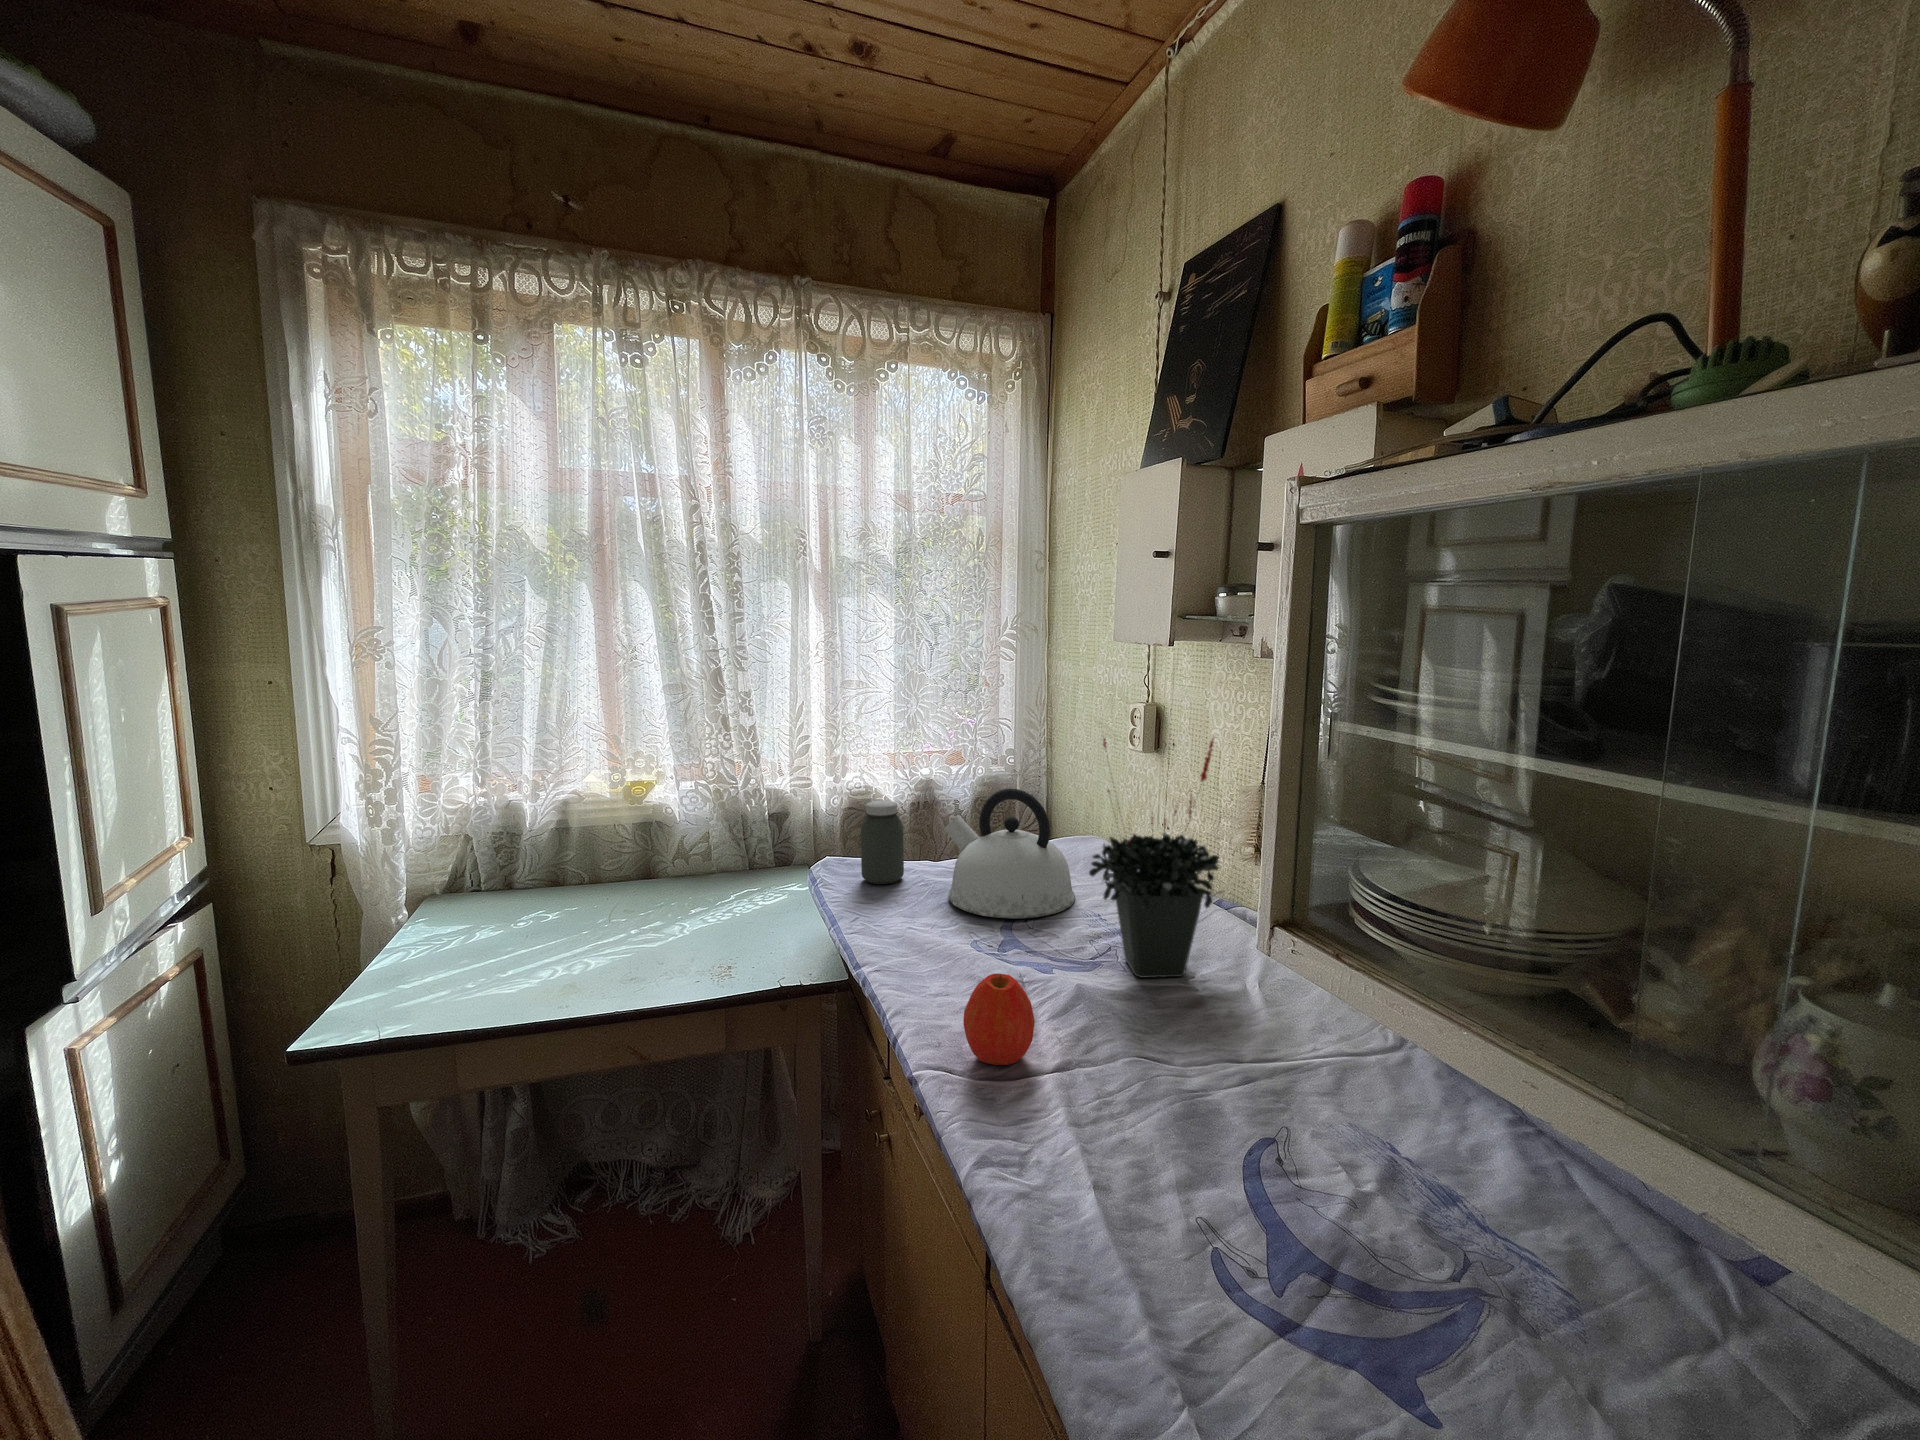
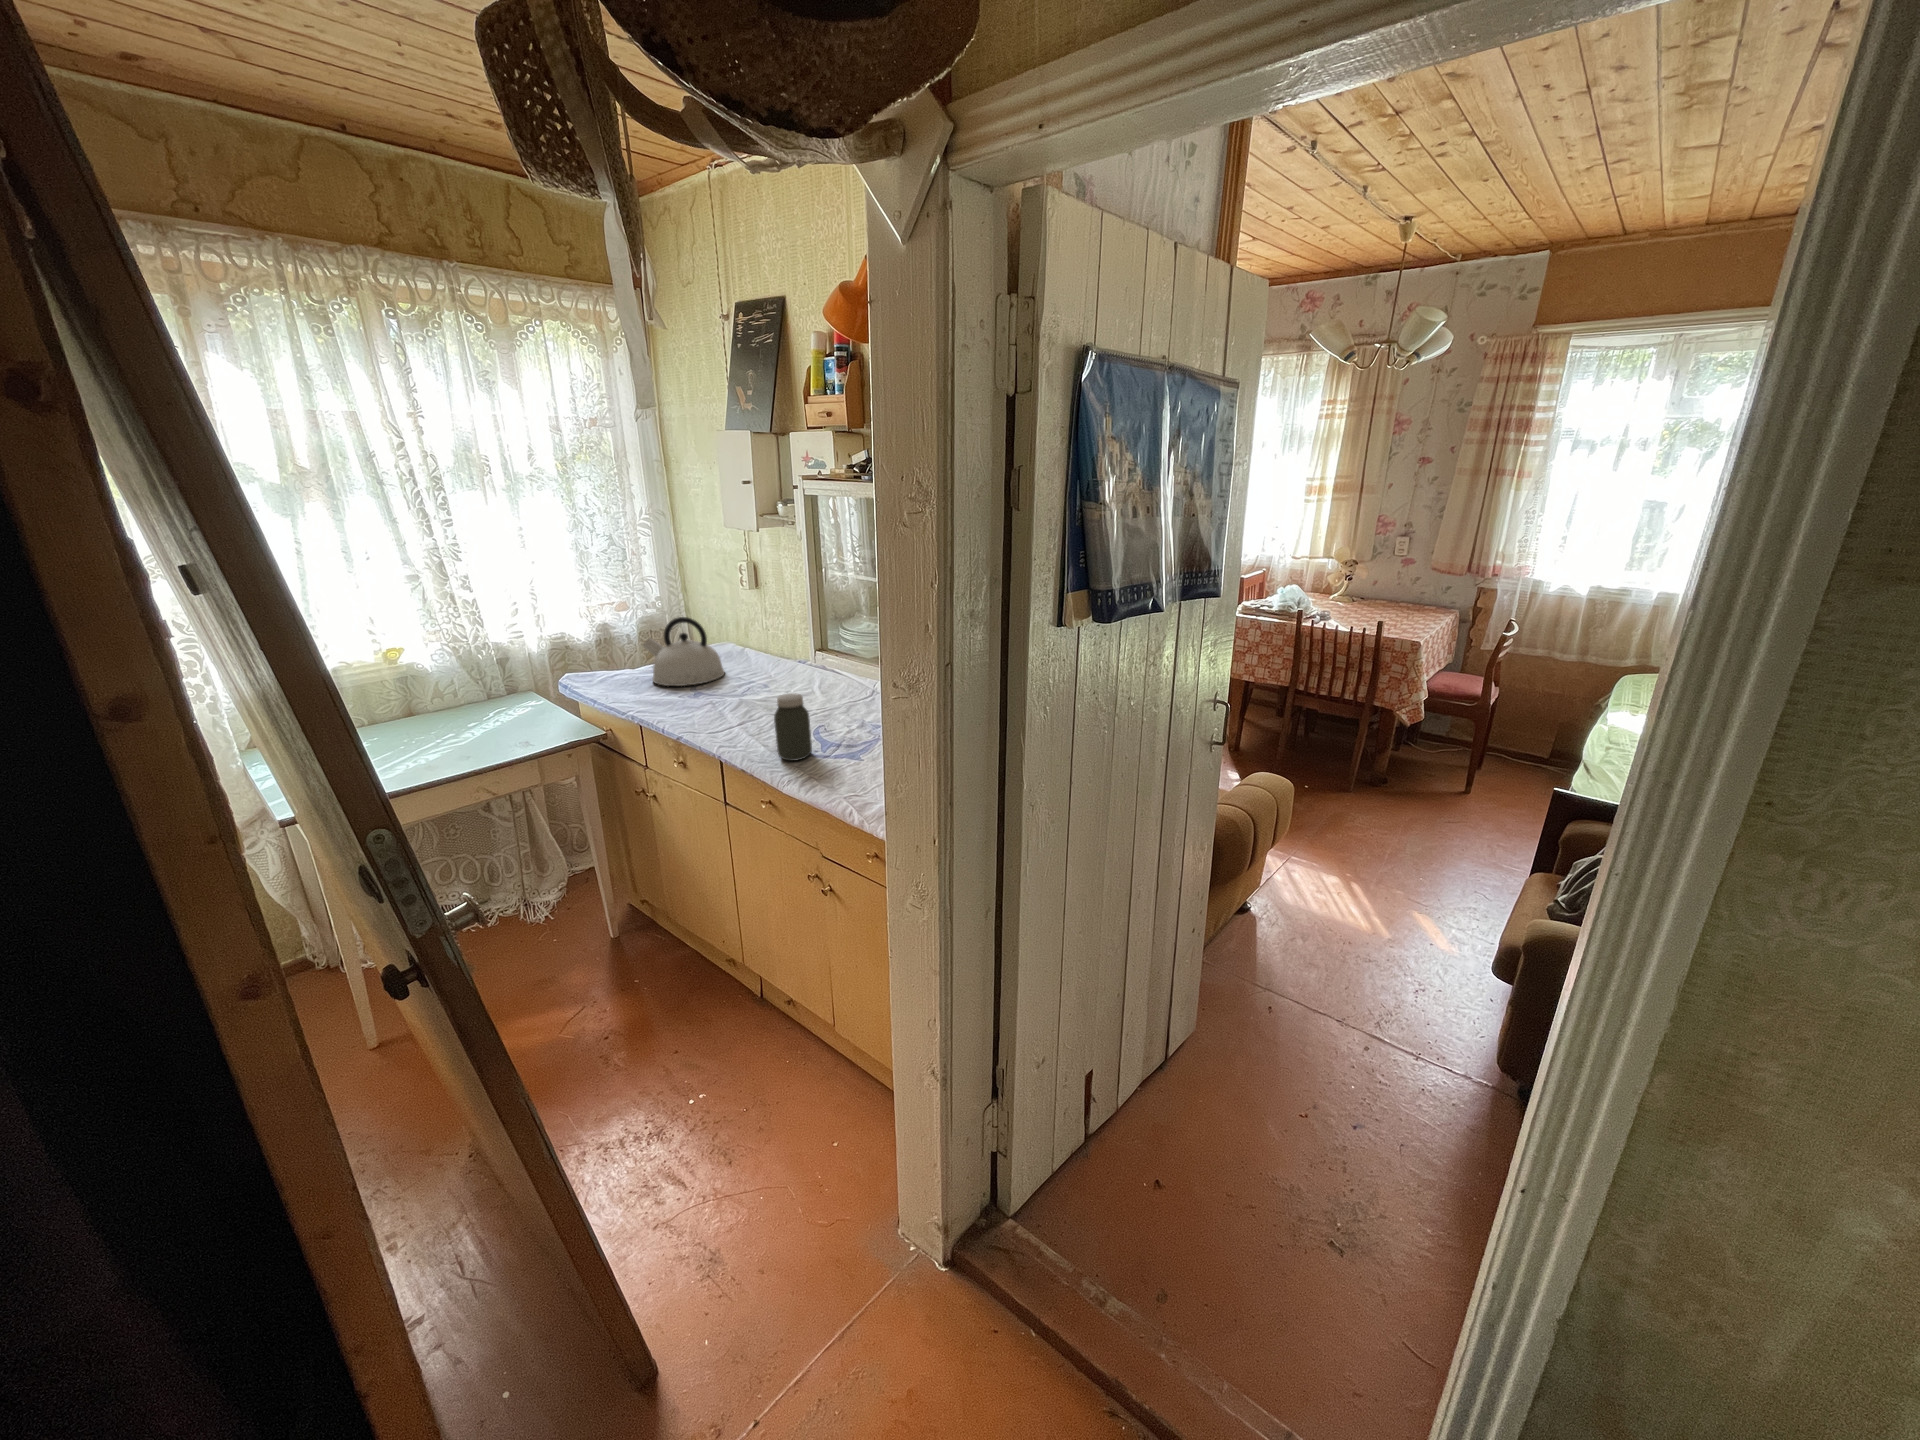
potted plant: present [1089,738,1224,978] -> none [735,578,800,694]
jar: present [861,800,904,884] -> present [774,693,812,761]
apple: present [963,973,1035,1065] -> none [696,691,728,729]

